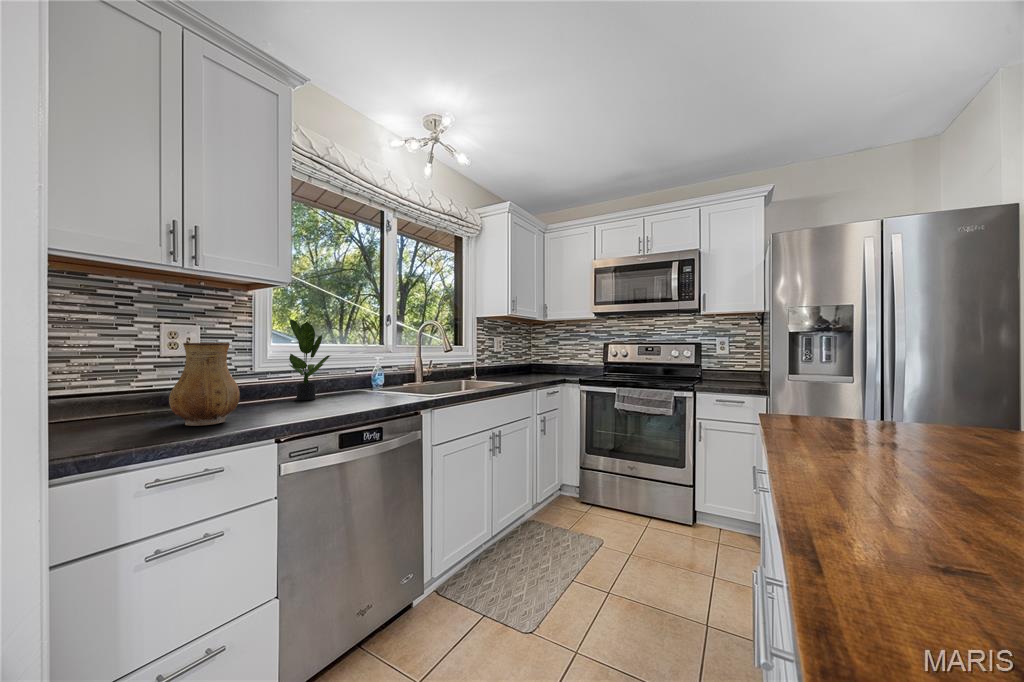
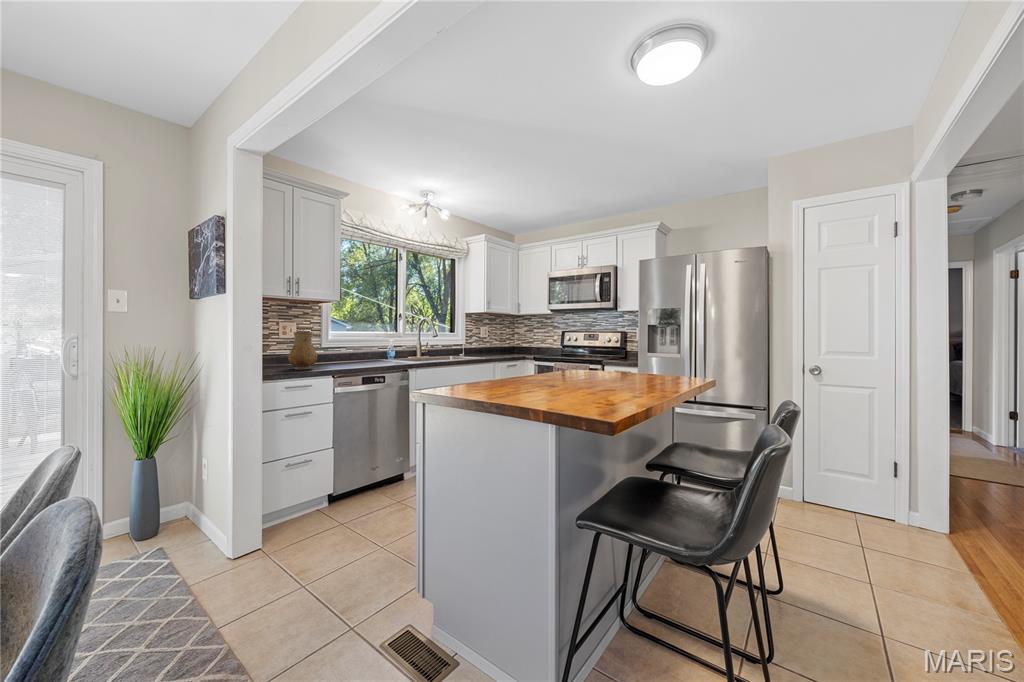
potted plant: present [289,318,330,400] -> none [339,318,362,363]

